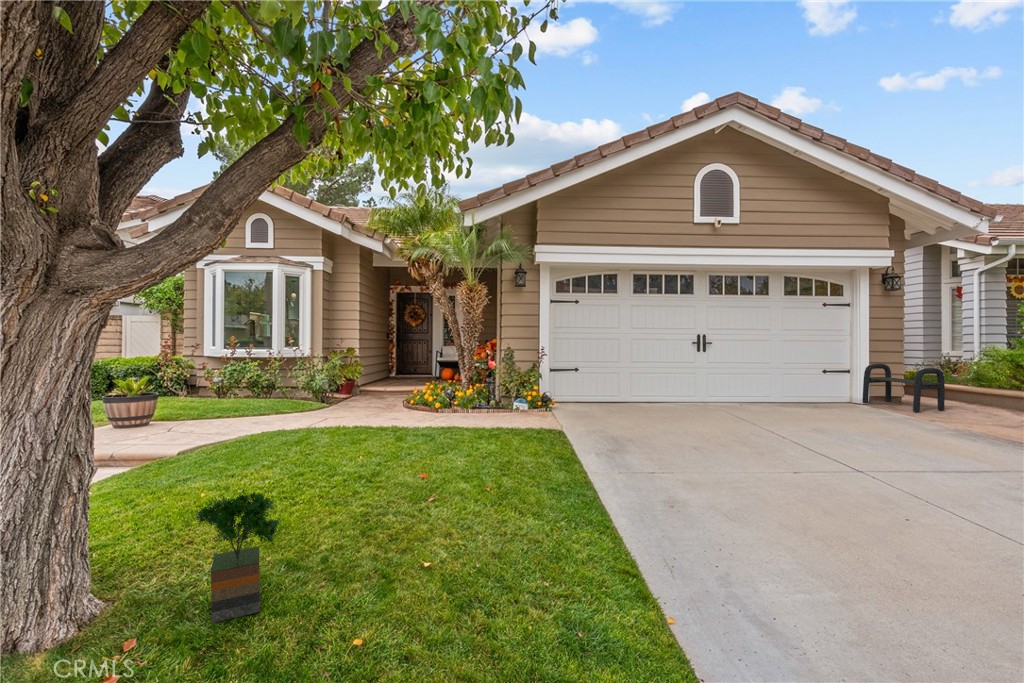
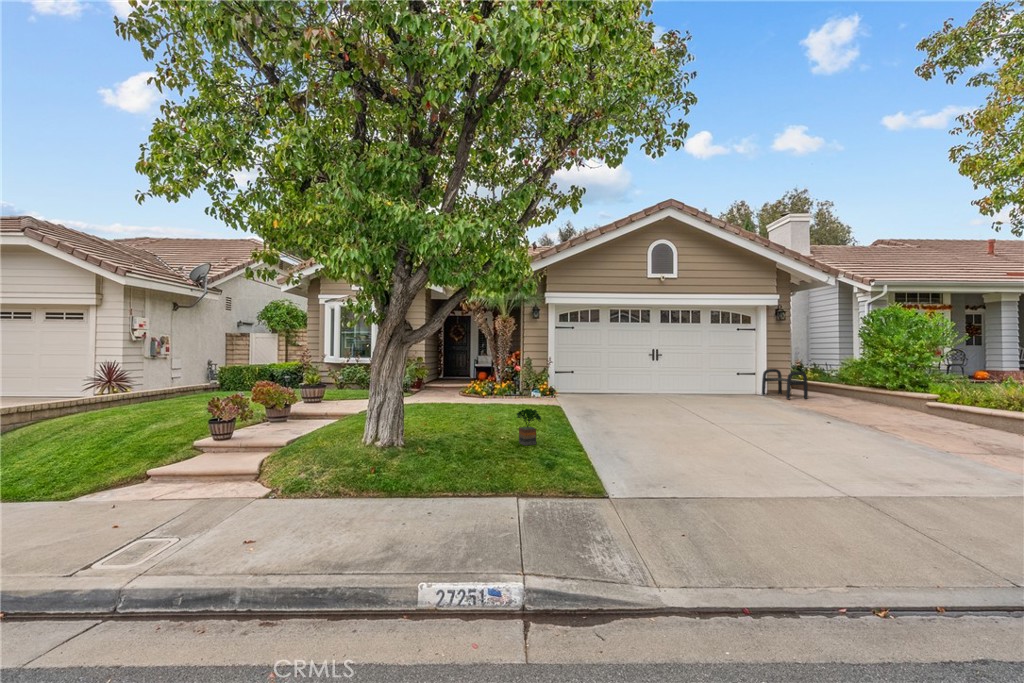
potted tree: present [195,492,280,623] -> present [517,409,541,445]

